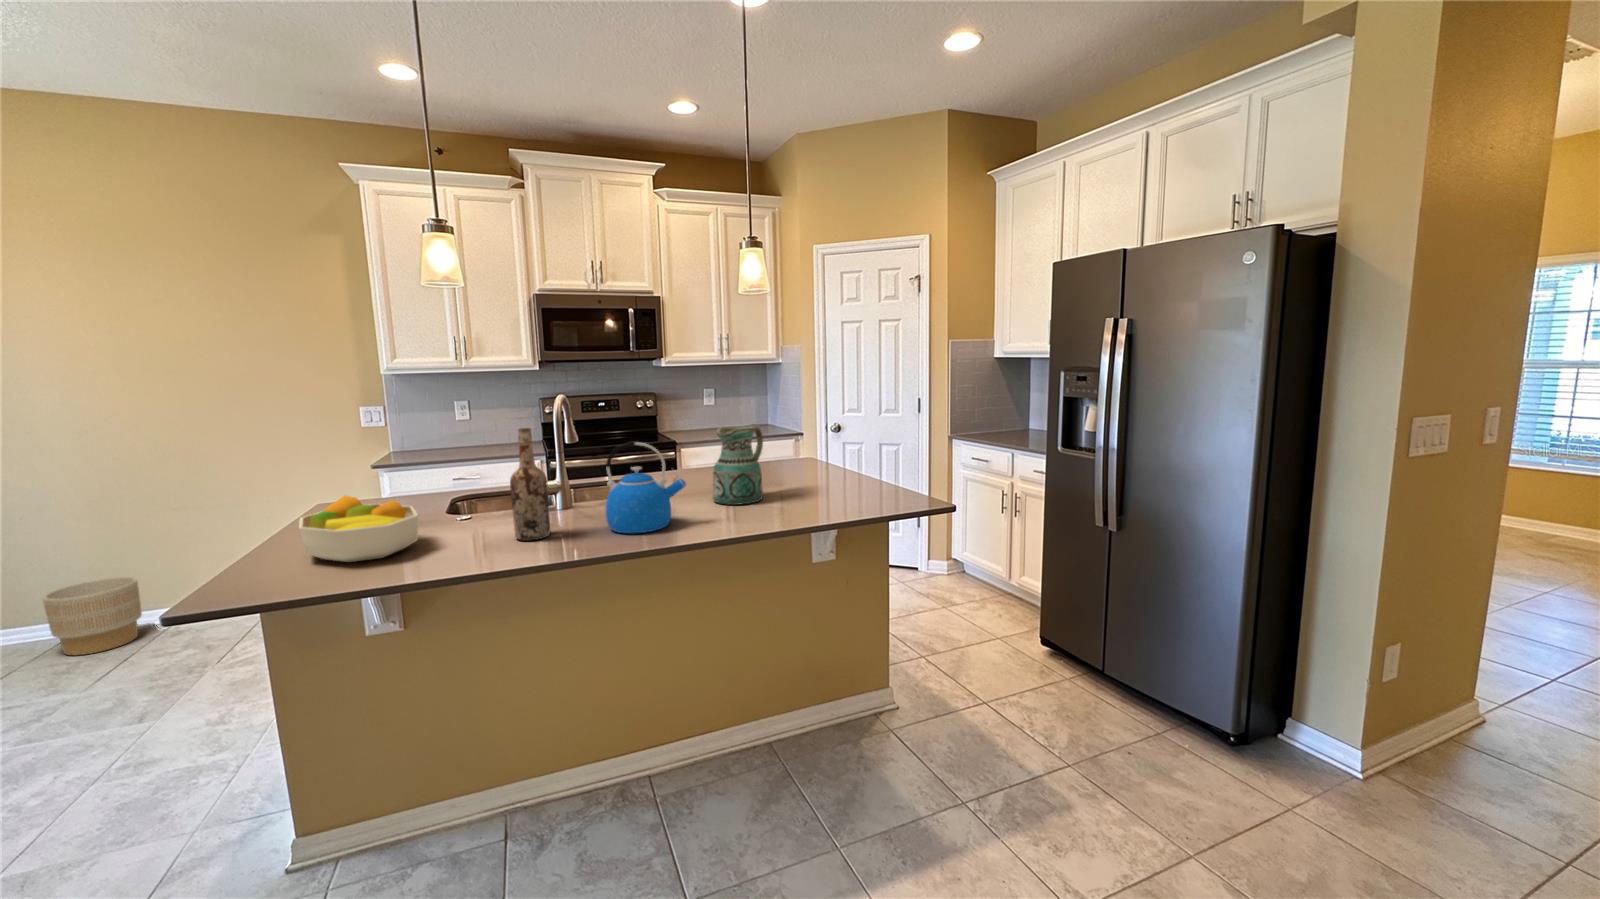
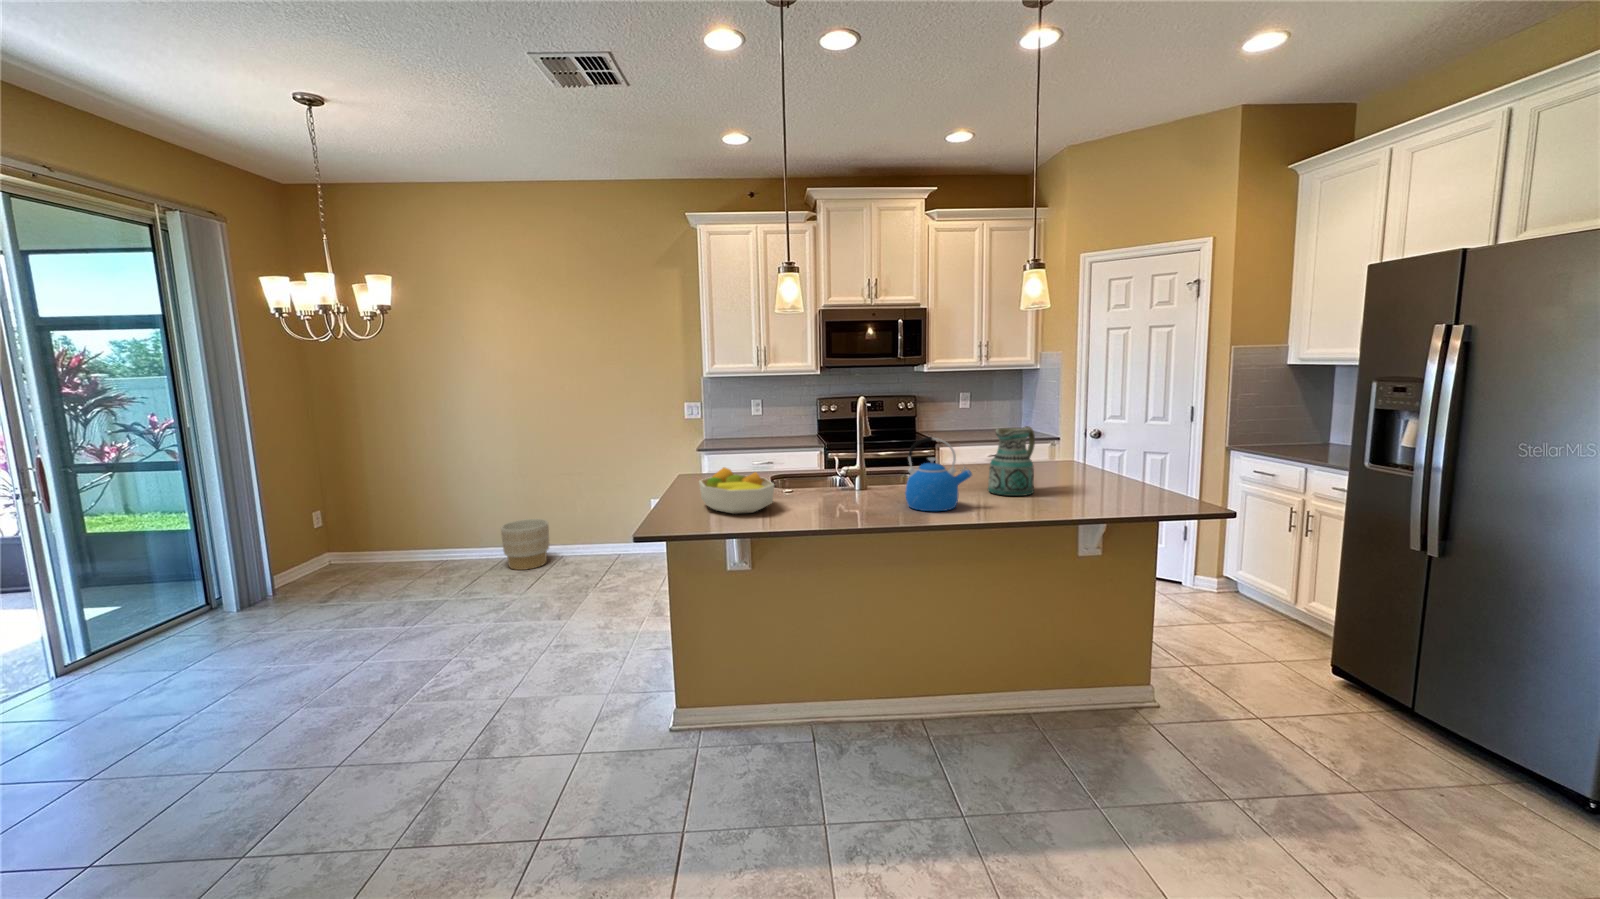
wine bottle: present [510,428,550,541] -> none [837,424,864,510]

